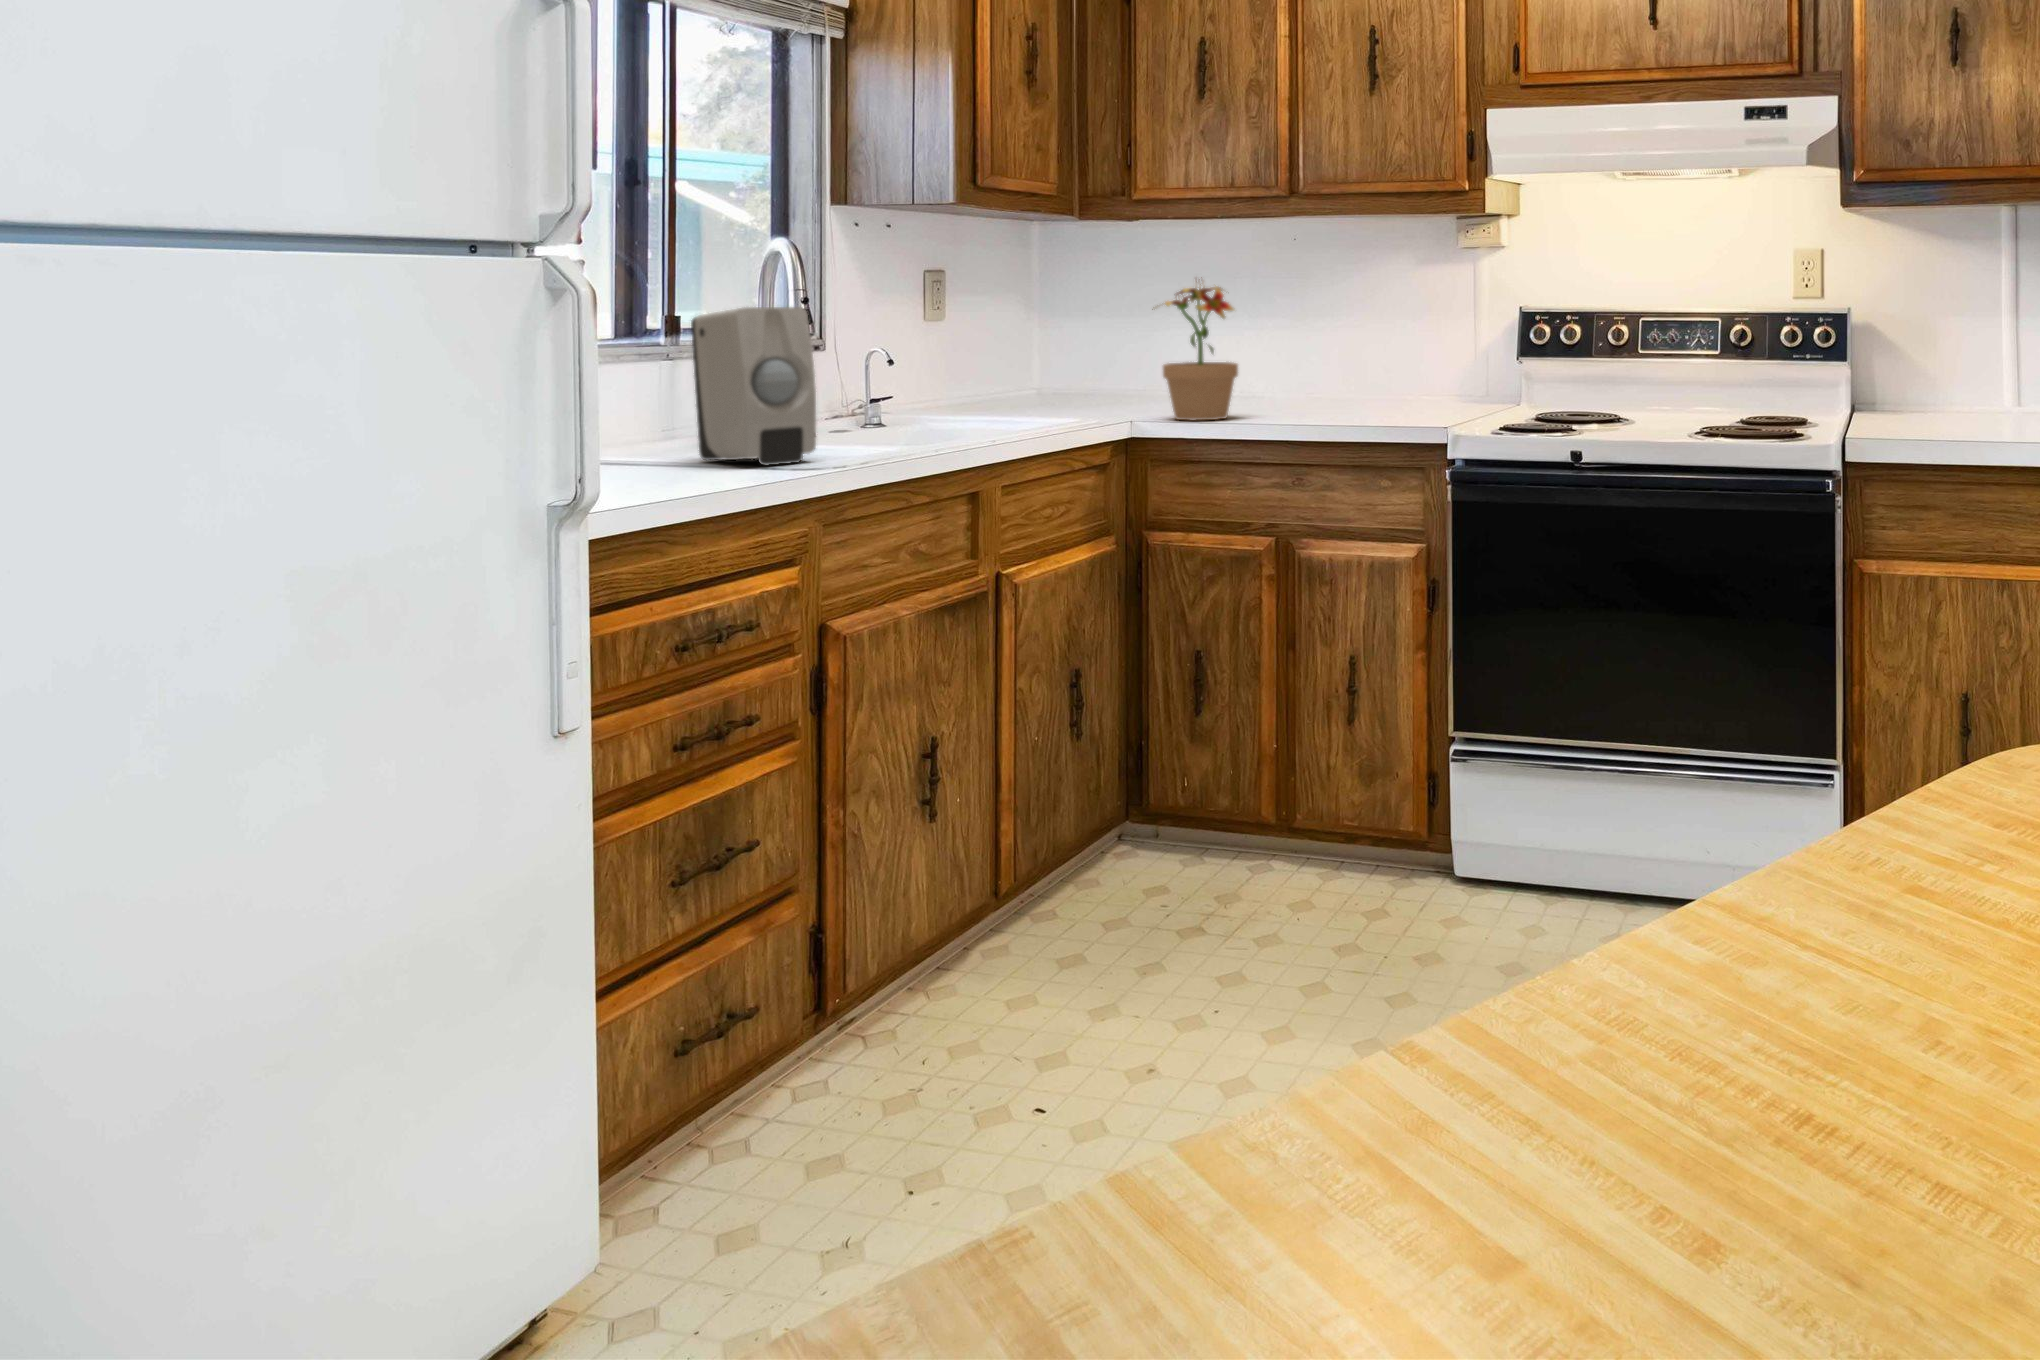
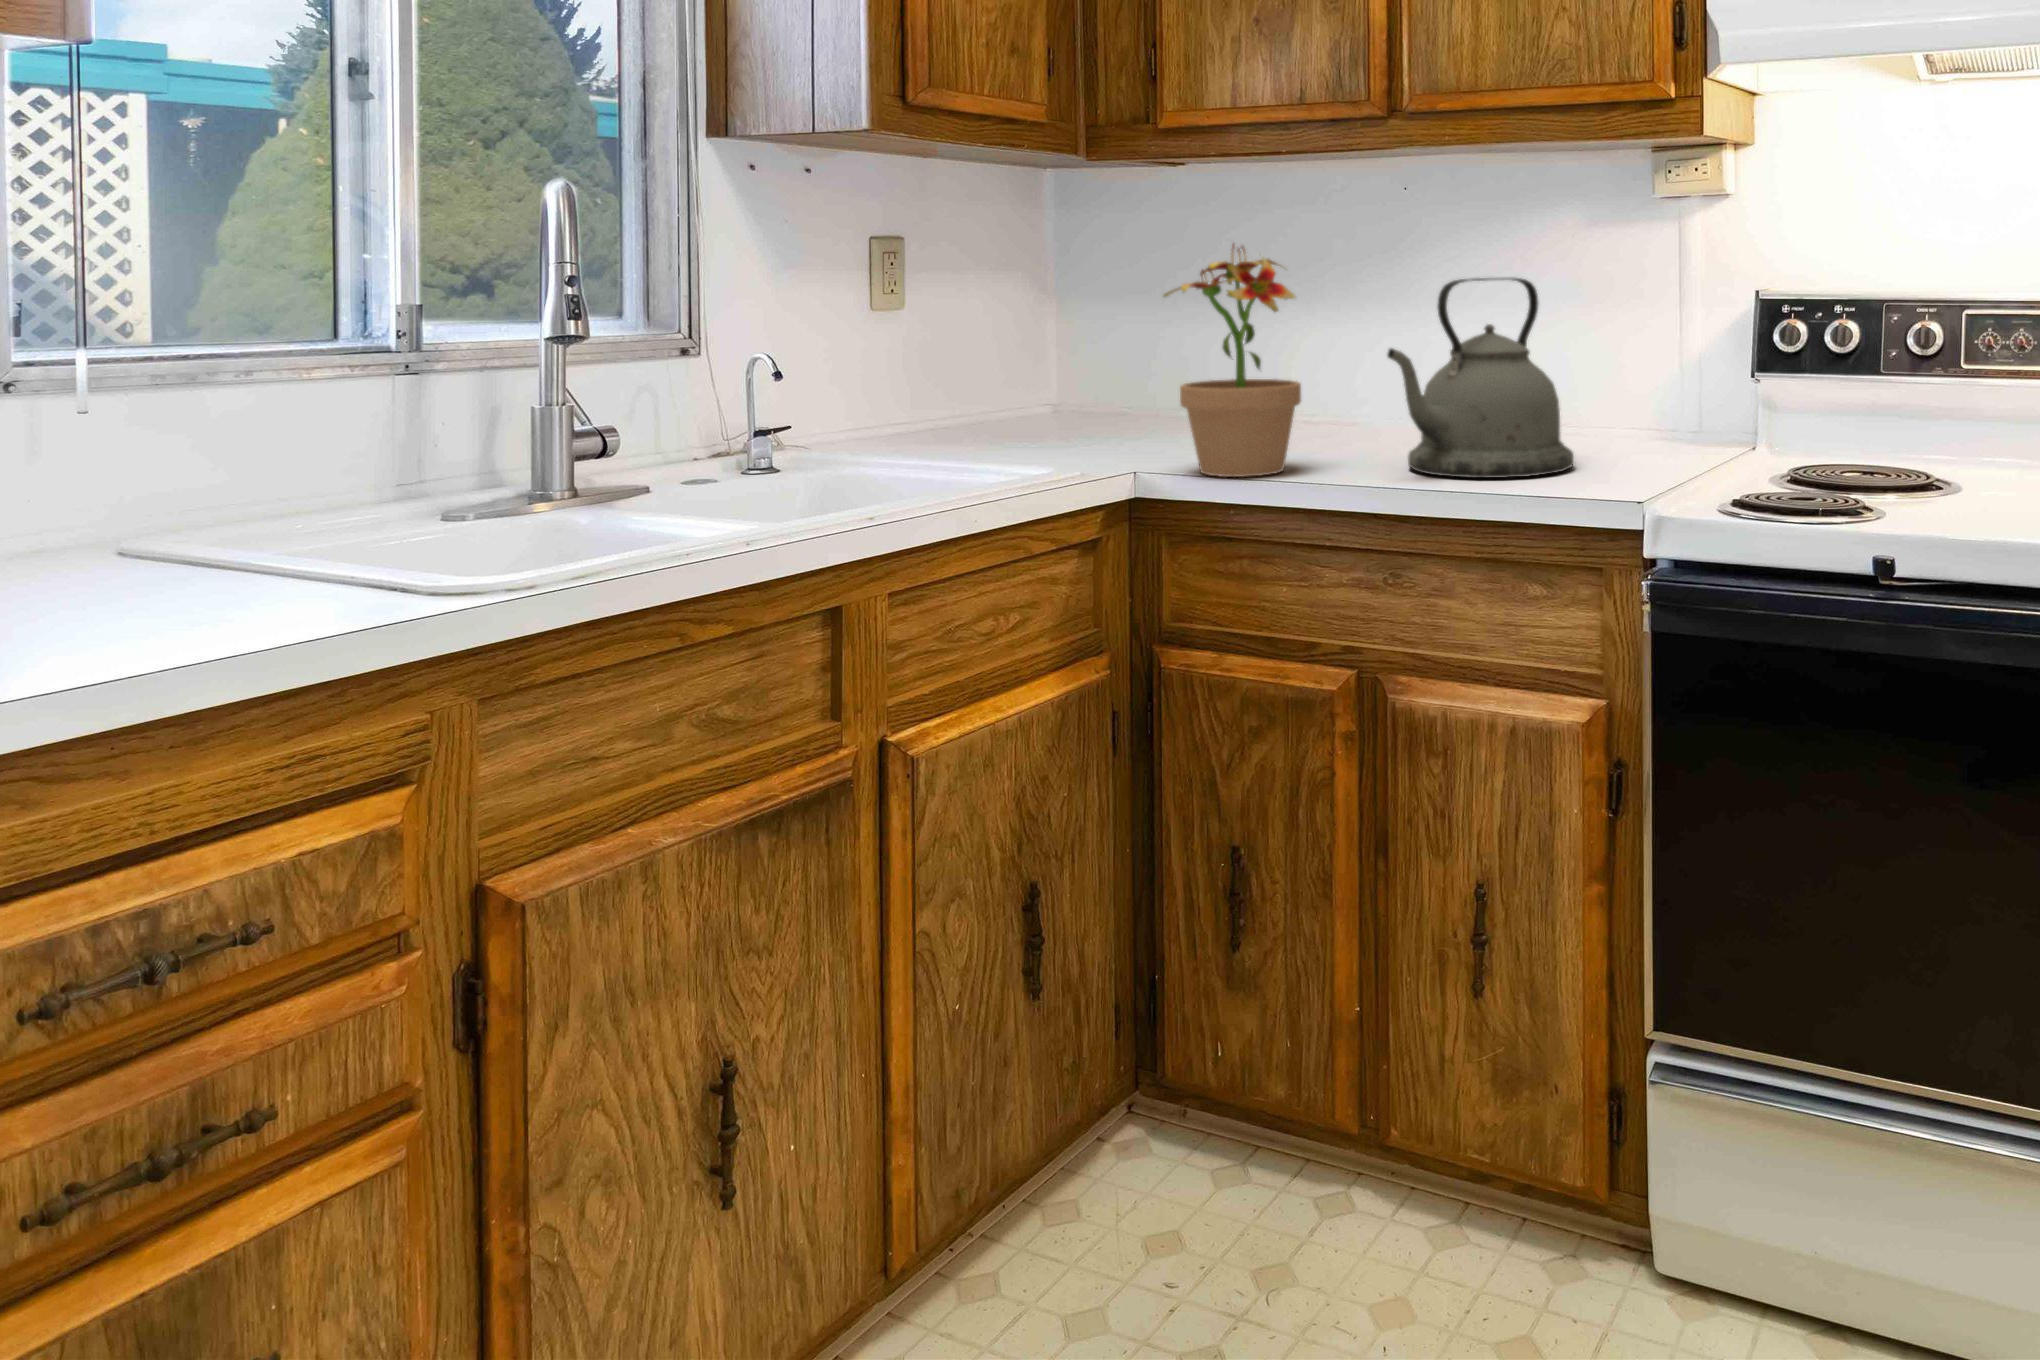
kettle: none [1296,299,1407,419] -> present [1387,278,1574,478]
soap dispenser: present [691,307,816,465] -> none [279,304,472,600]

